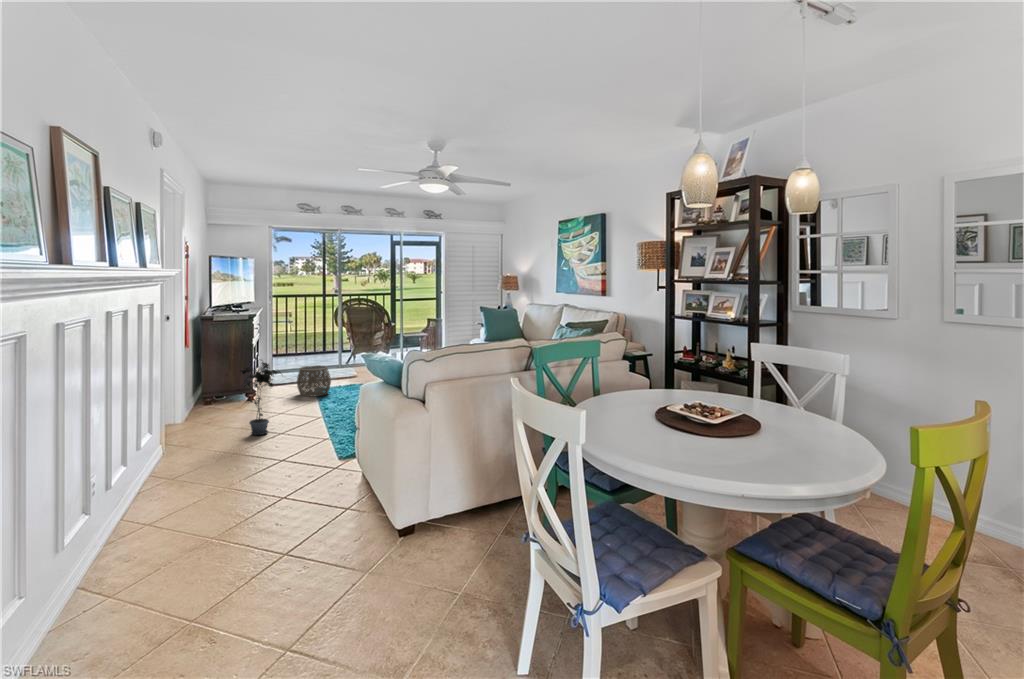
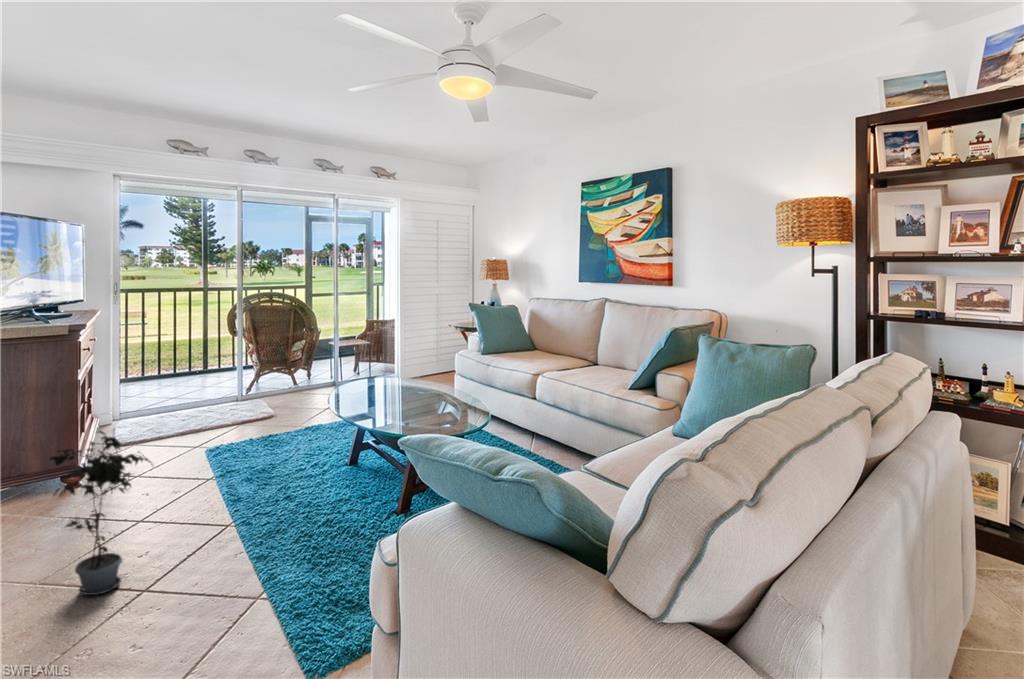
woven basket: present [297,365,331,397] -> none [171,409,235,468]

